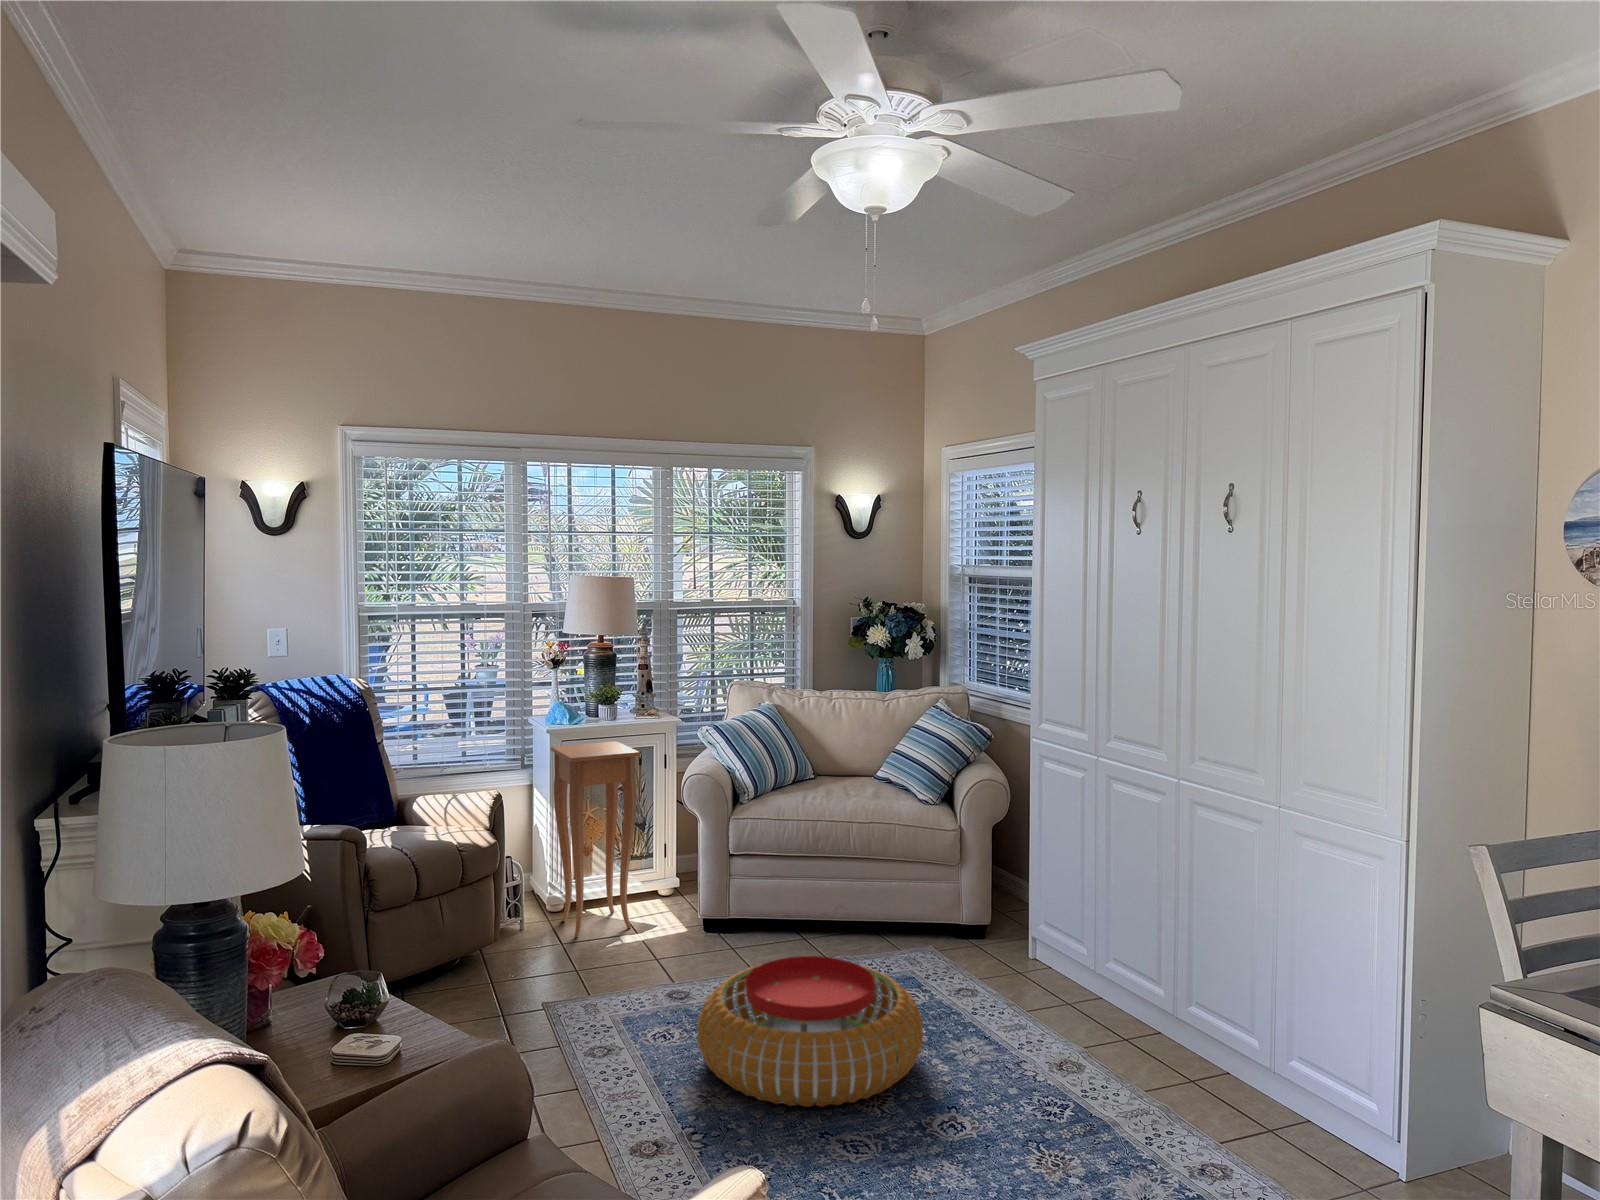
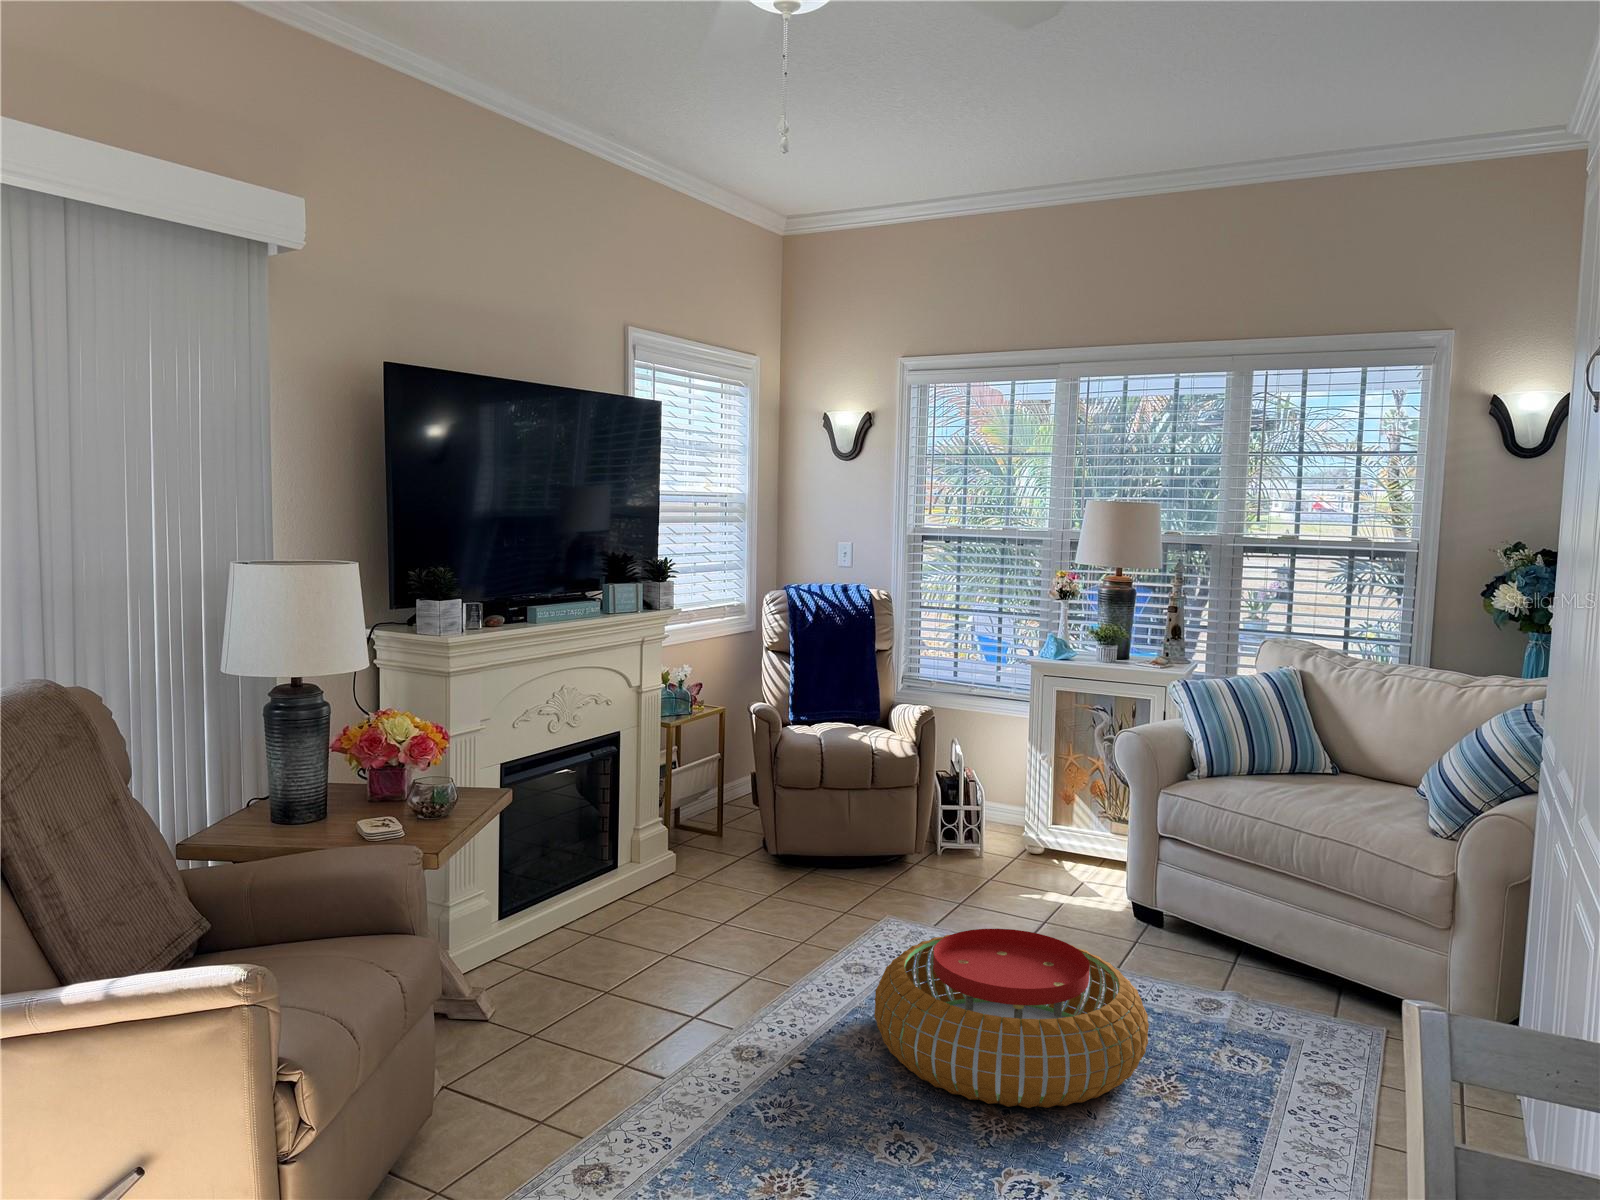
side table: present [551,741,639,938] -> none [1010,679,1100,889]

